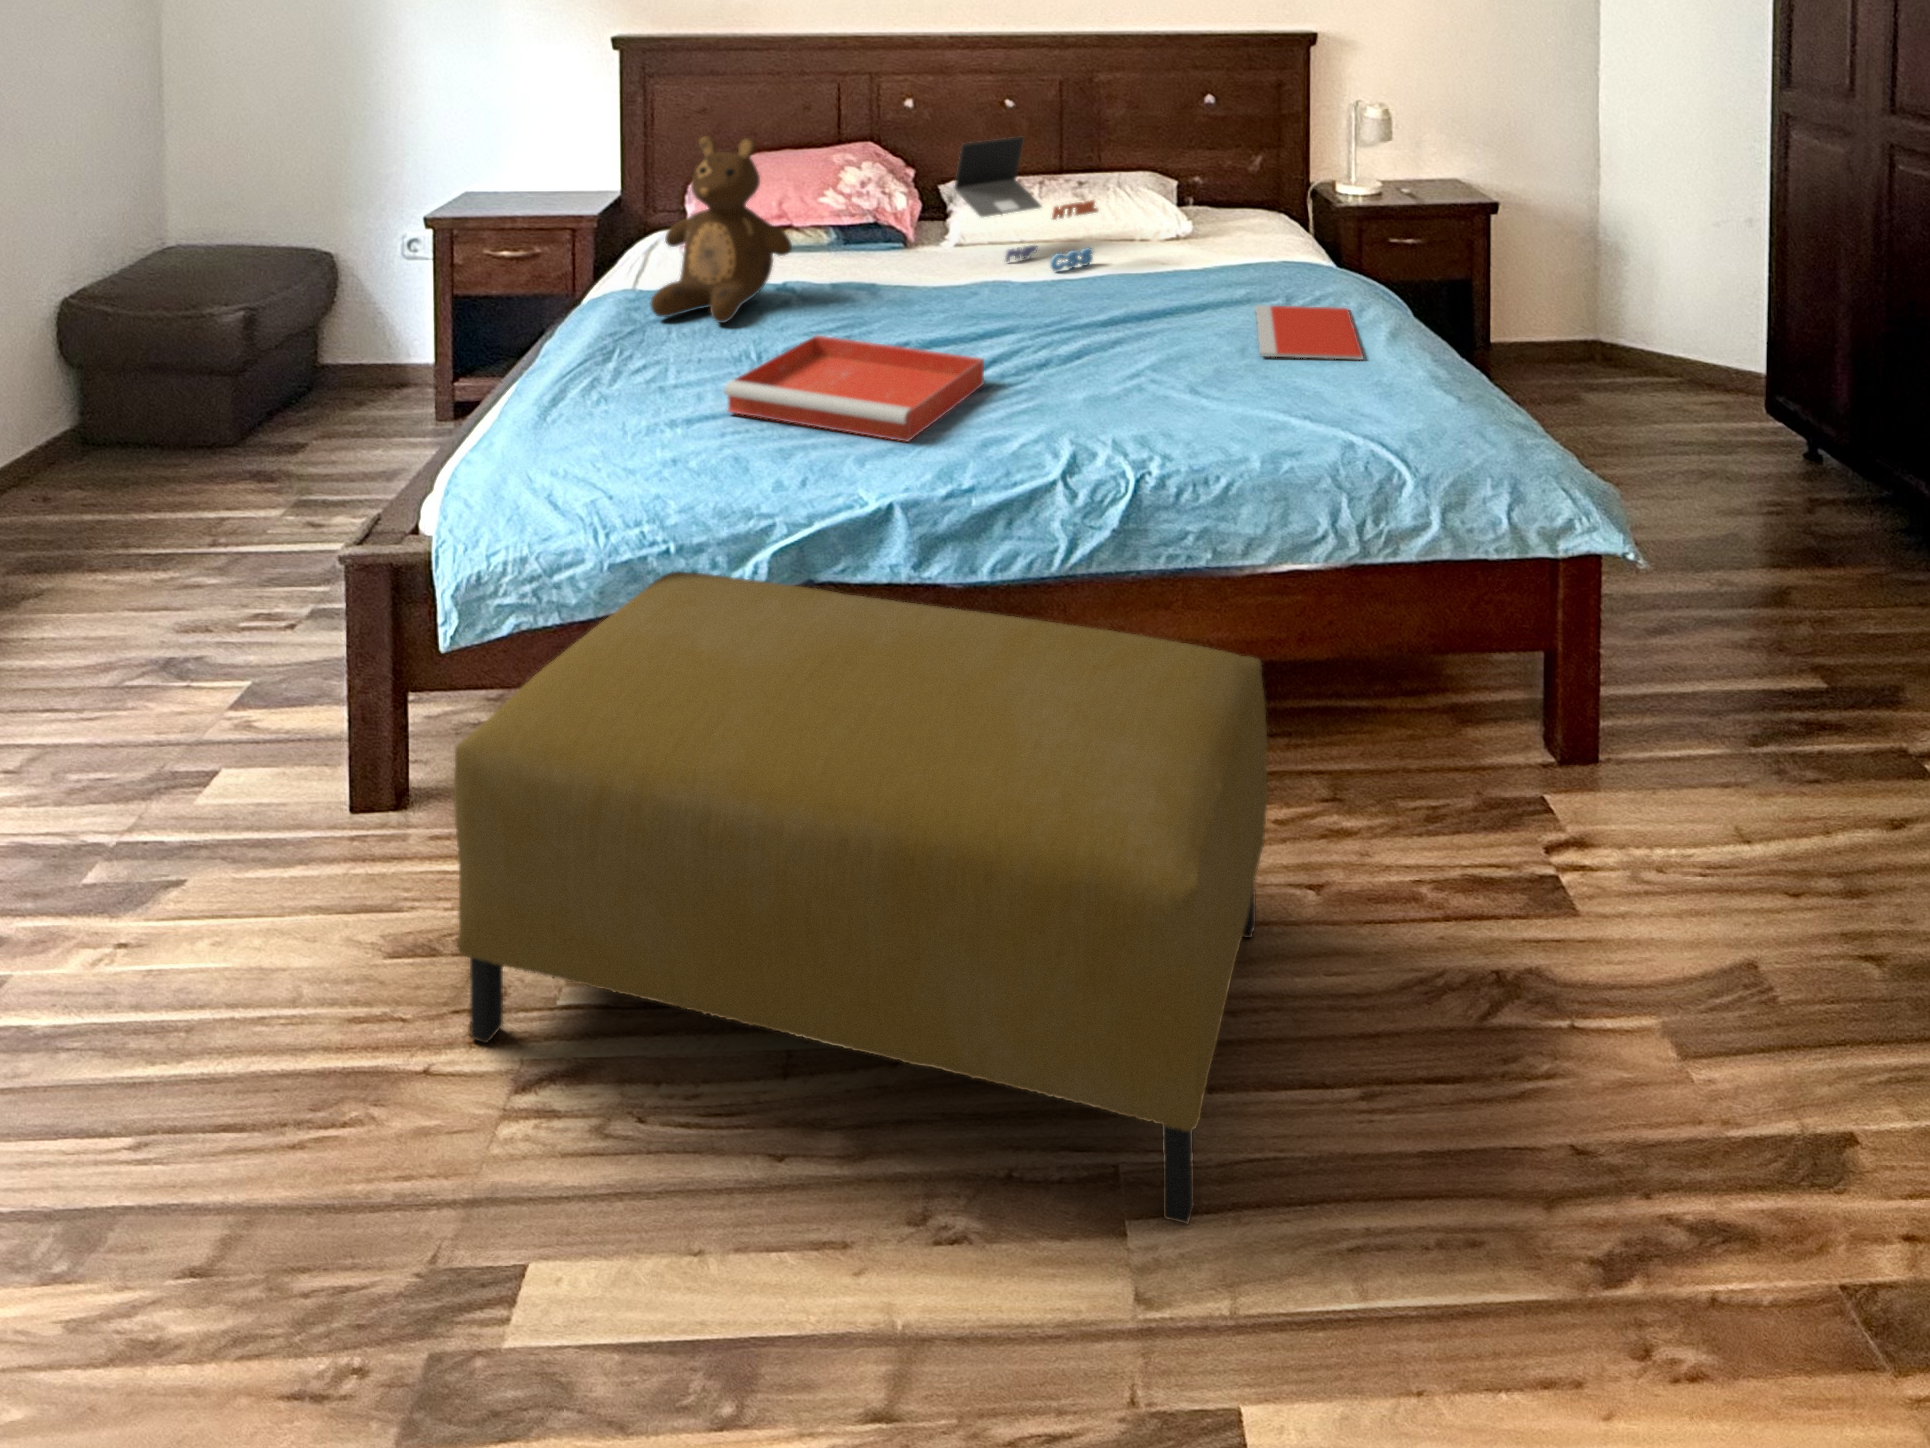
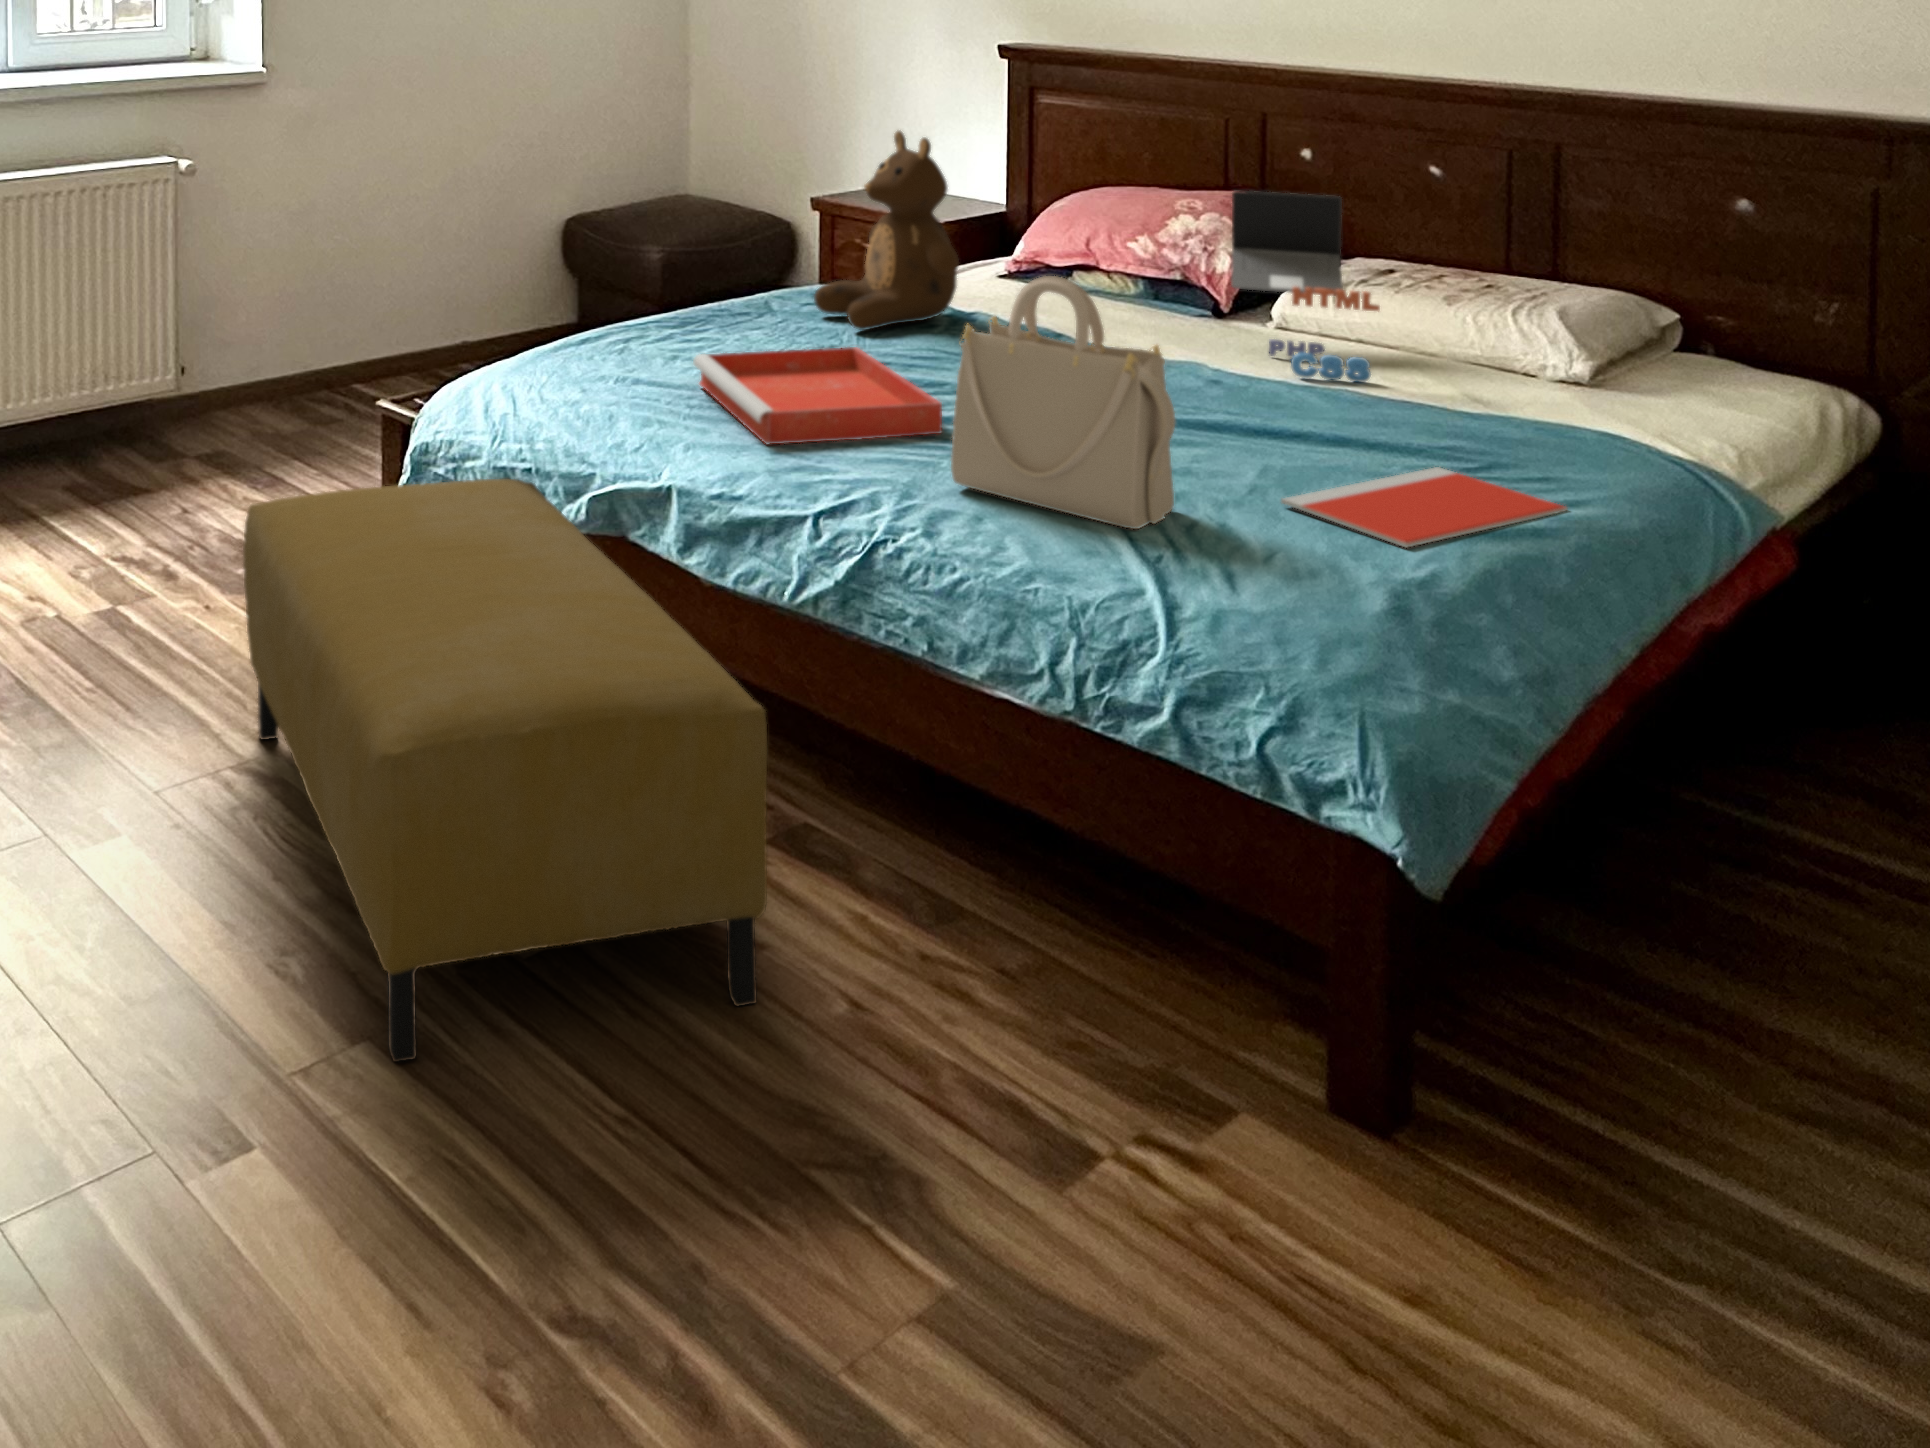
handbag: none [1082,226,1255,417] -> present [951,276,1175,529]

